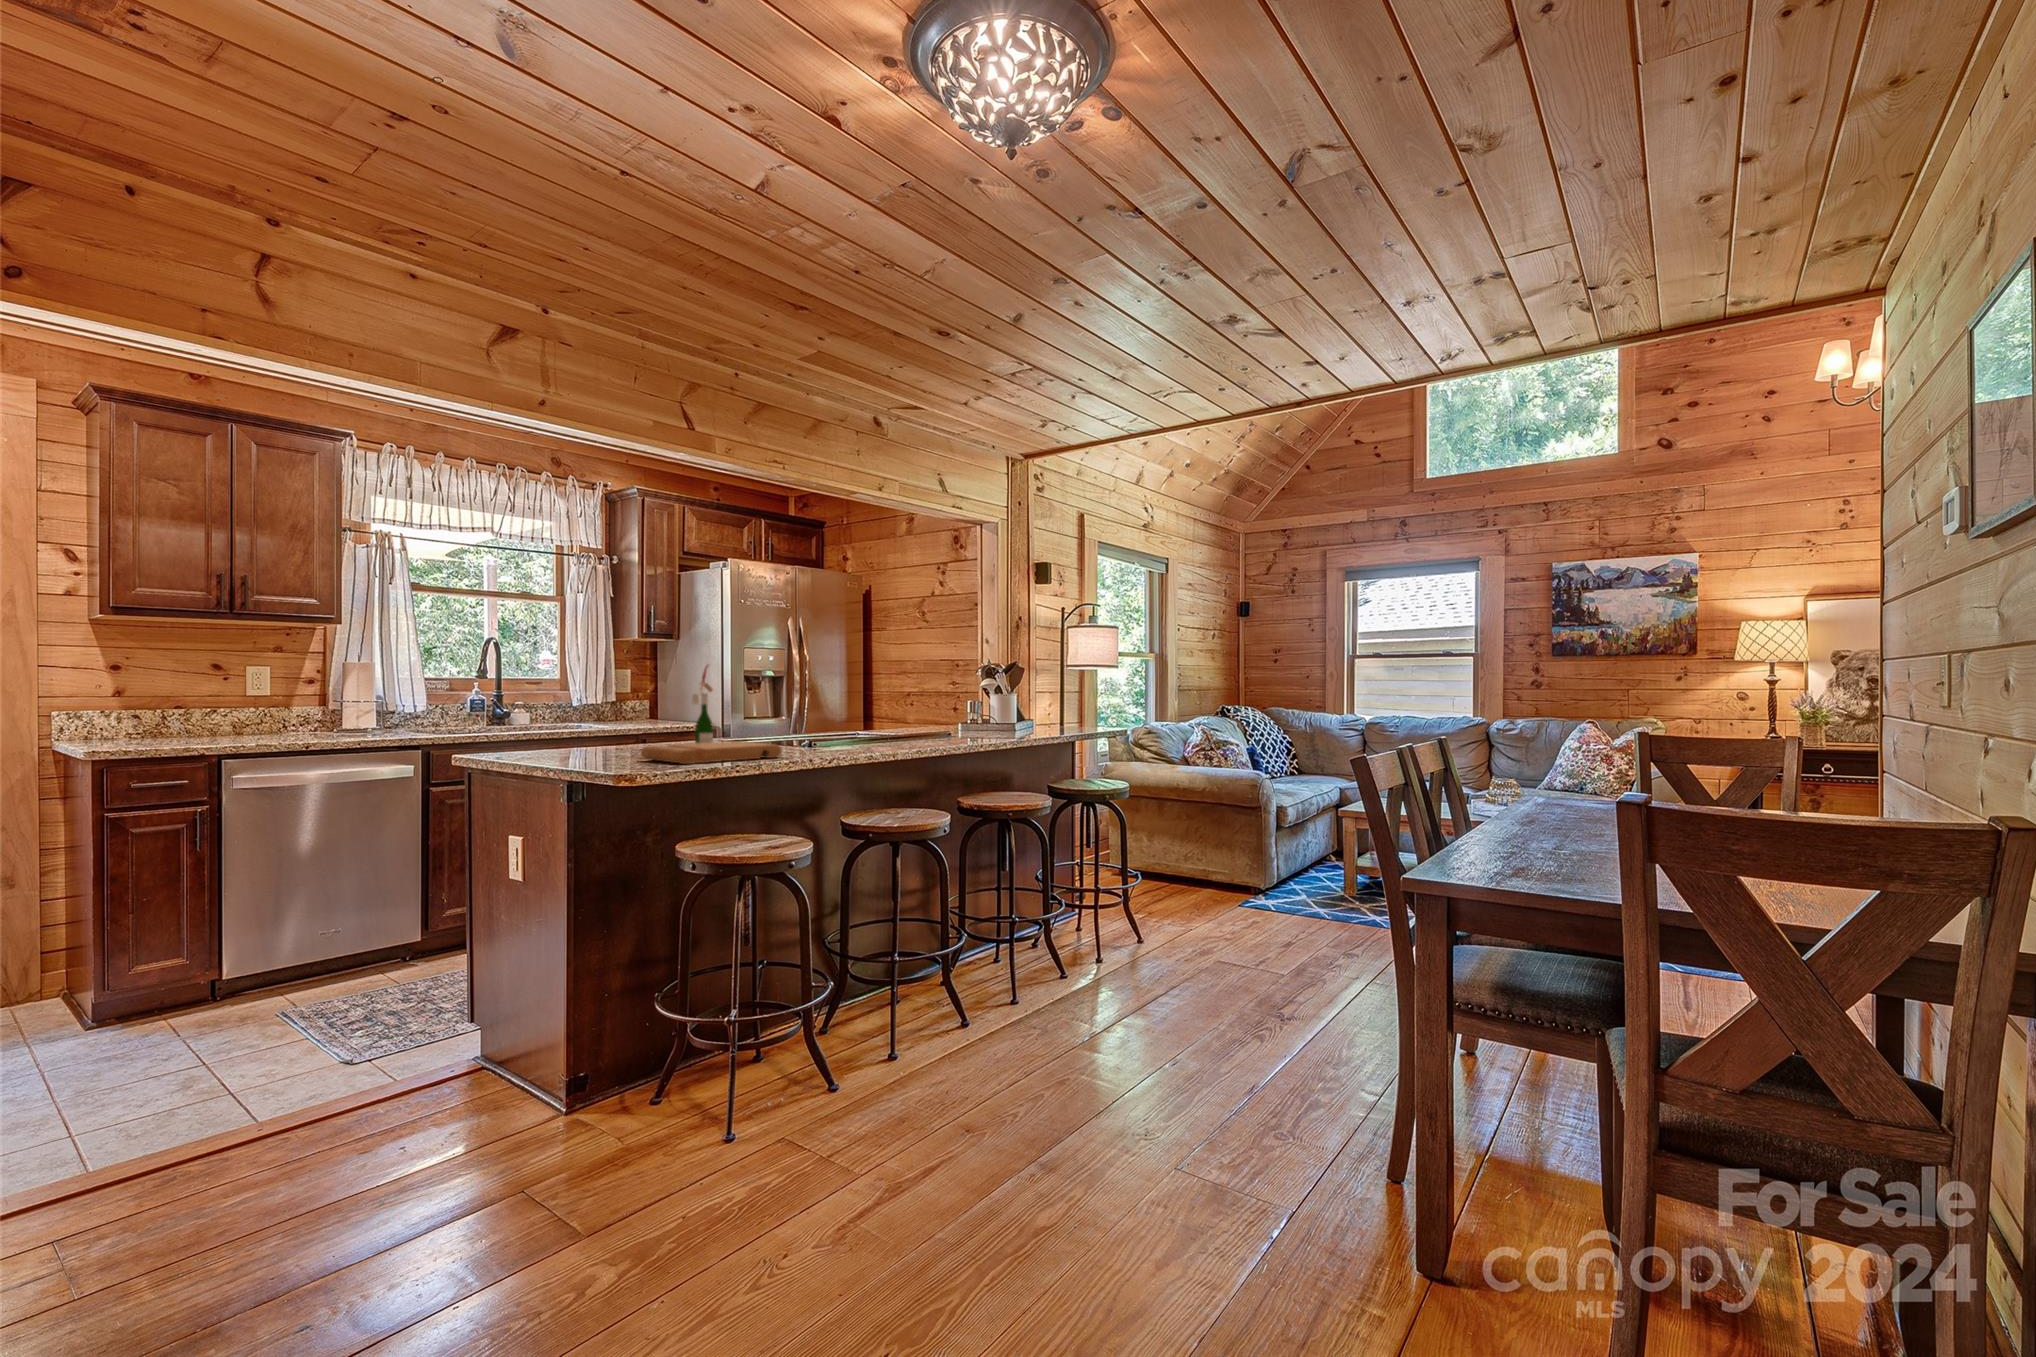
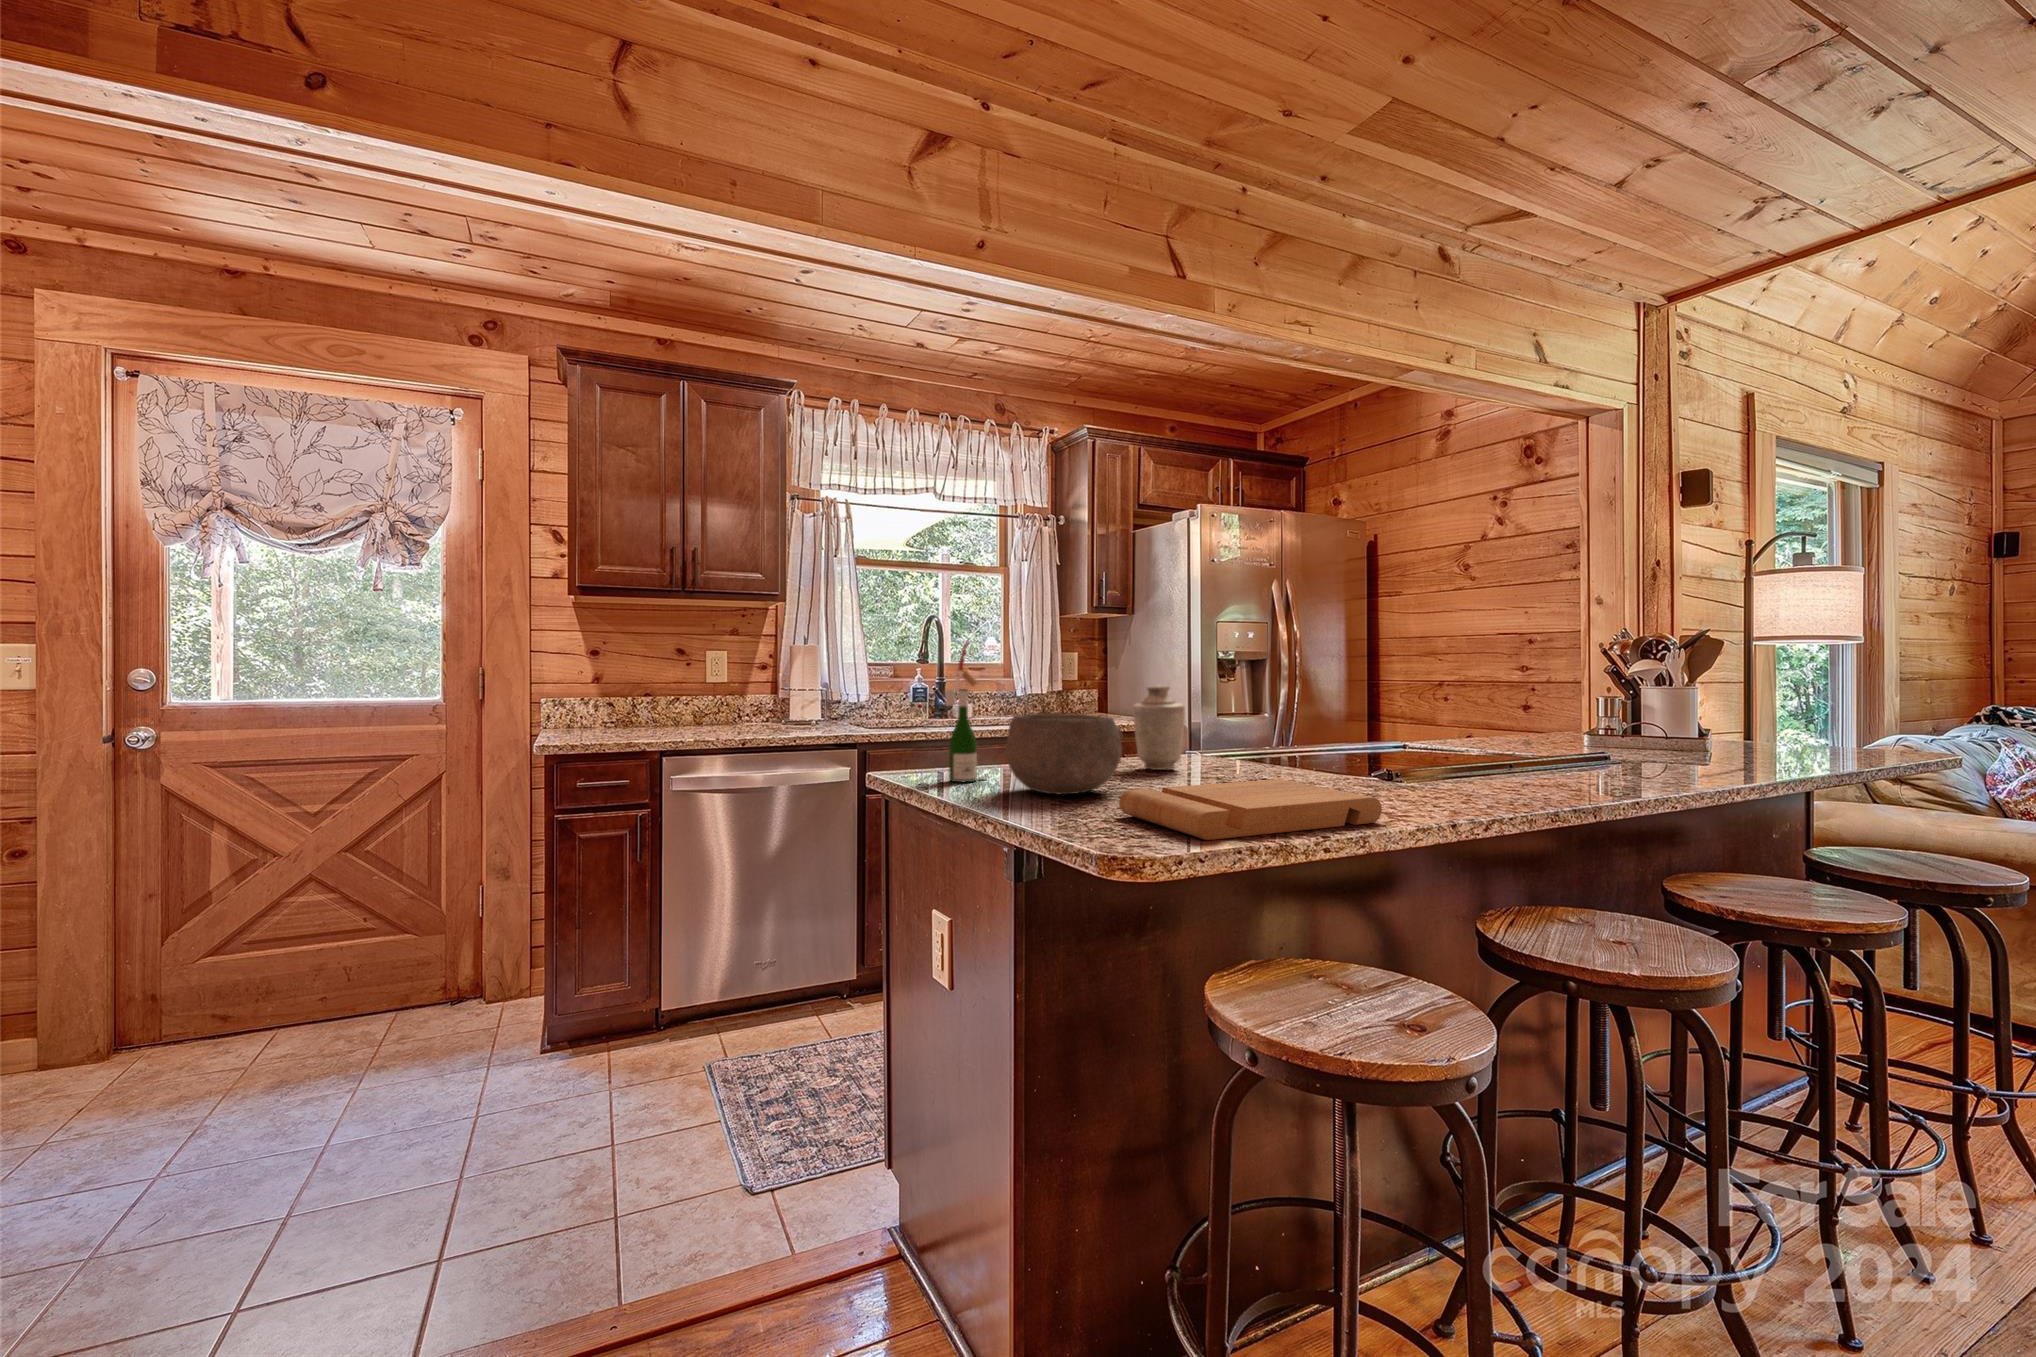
wine bottle: present [692,665,713,743] -> present [945,641,987,782]
vase: none [660,693,695,747] -> present [1133,686,1185,770]
bowl: none [570,709,648,755] -> present [1006,713,1123,794]

